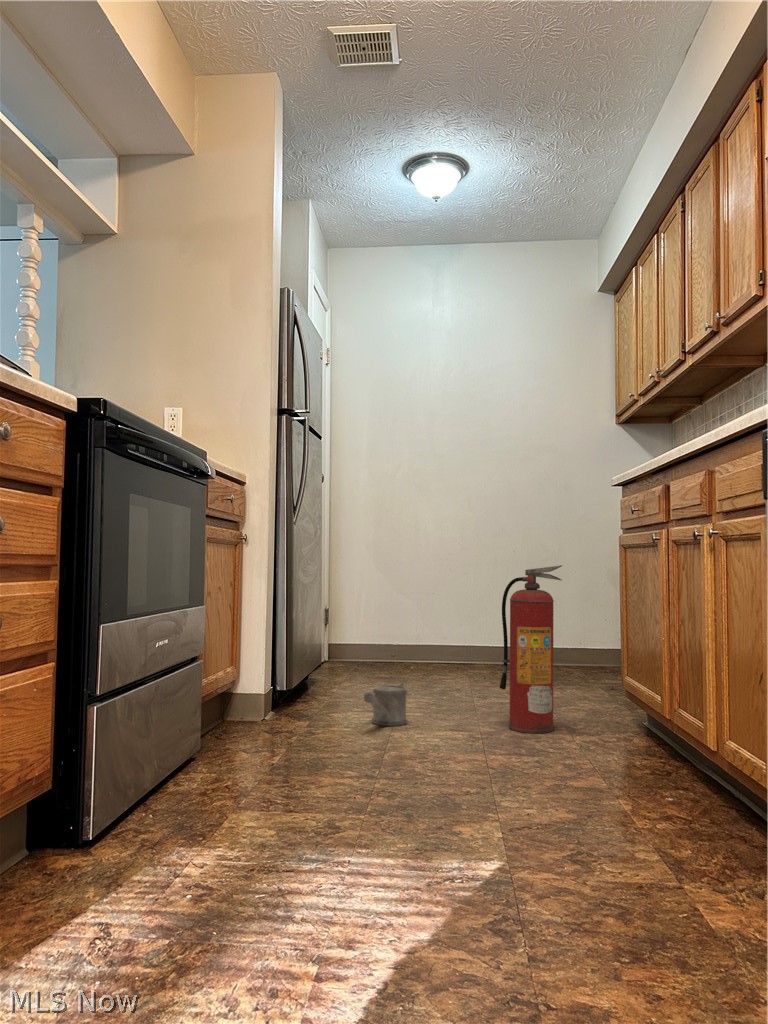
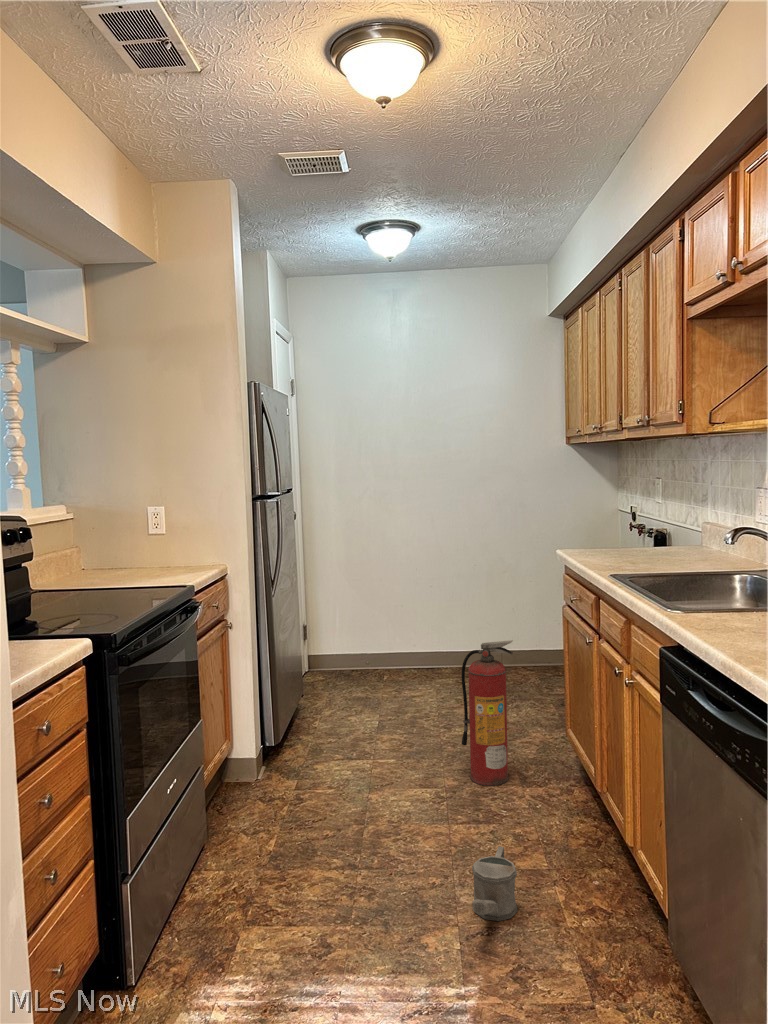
watering can: present [364,683,407,726] -> present [472,846,517,921]

